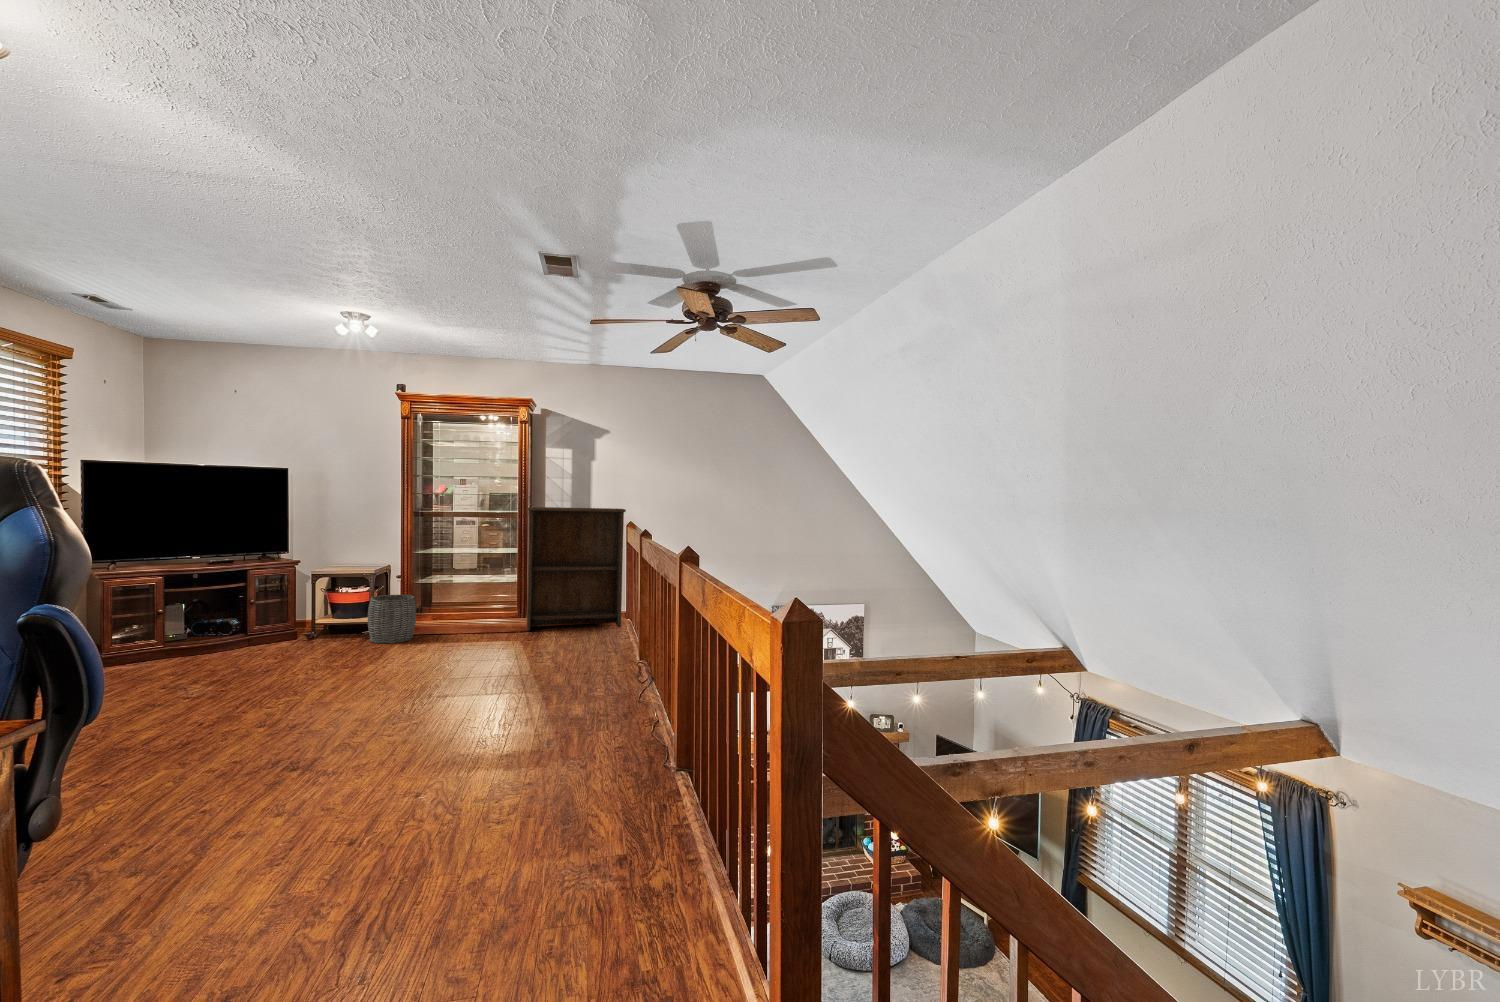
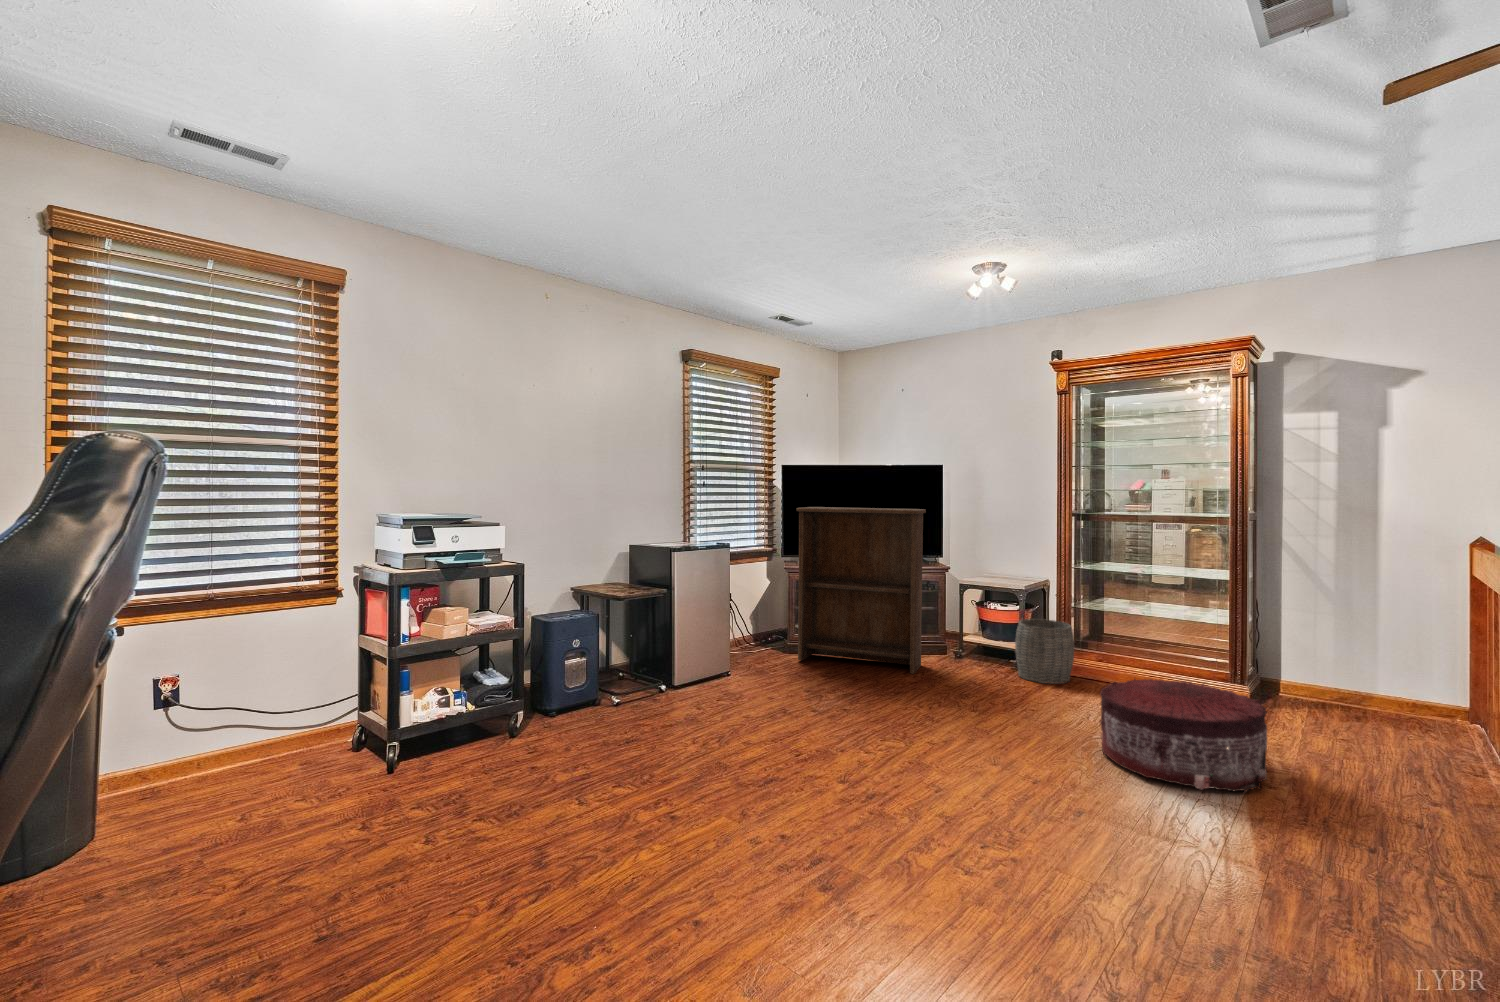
bookshelf: present [527,507,626,631] -> present [796,507,926,674]
pouf: none [443,615,539,676] -> present [1100,679,1267,793]

